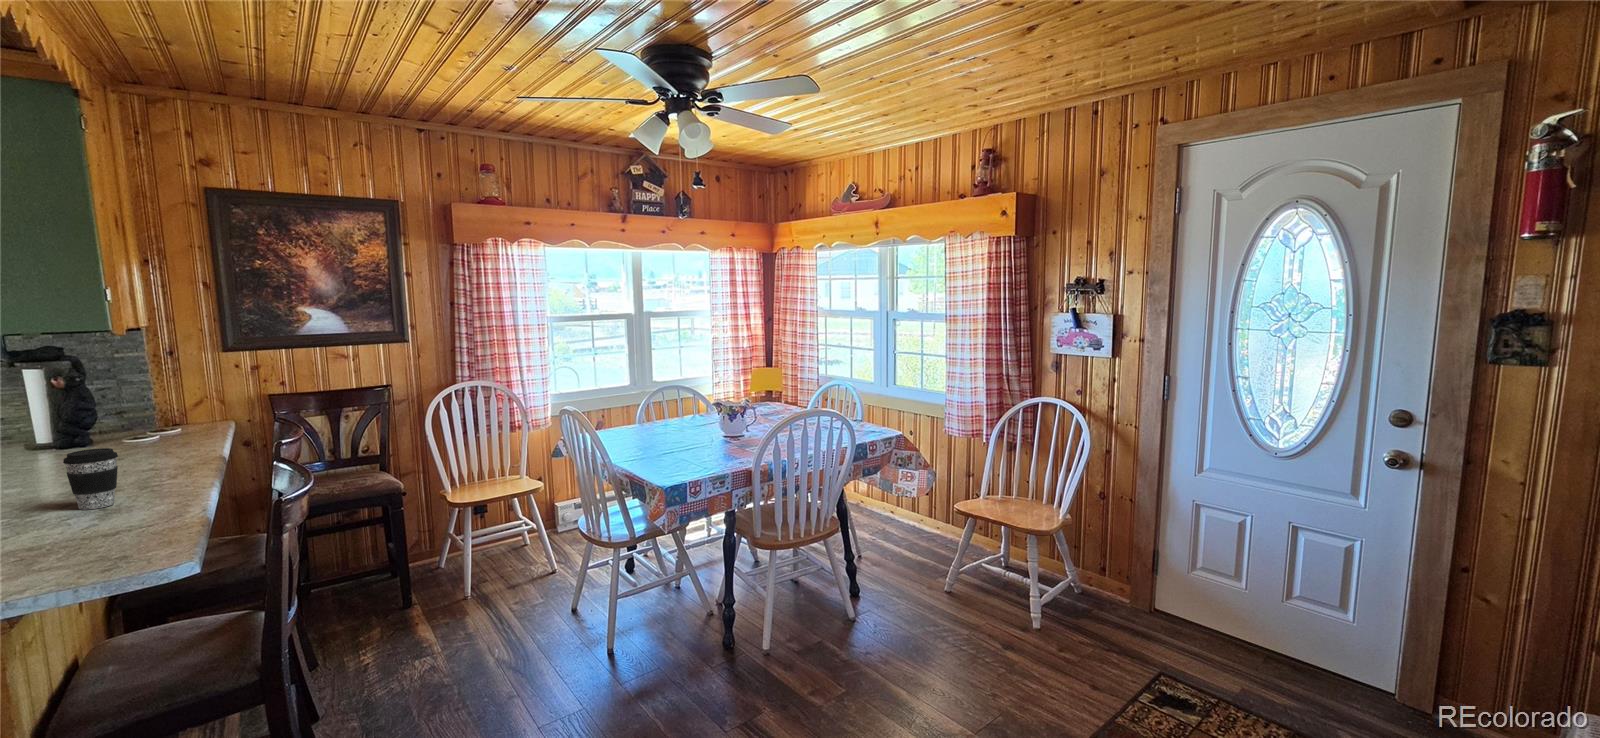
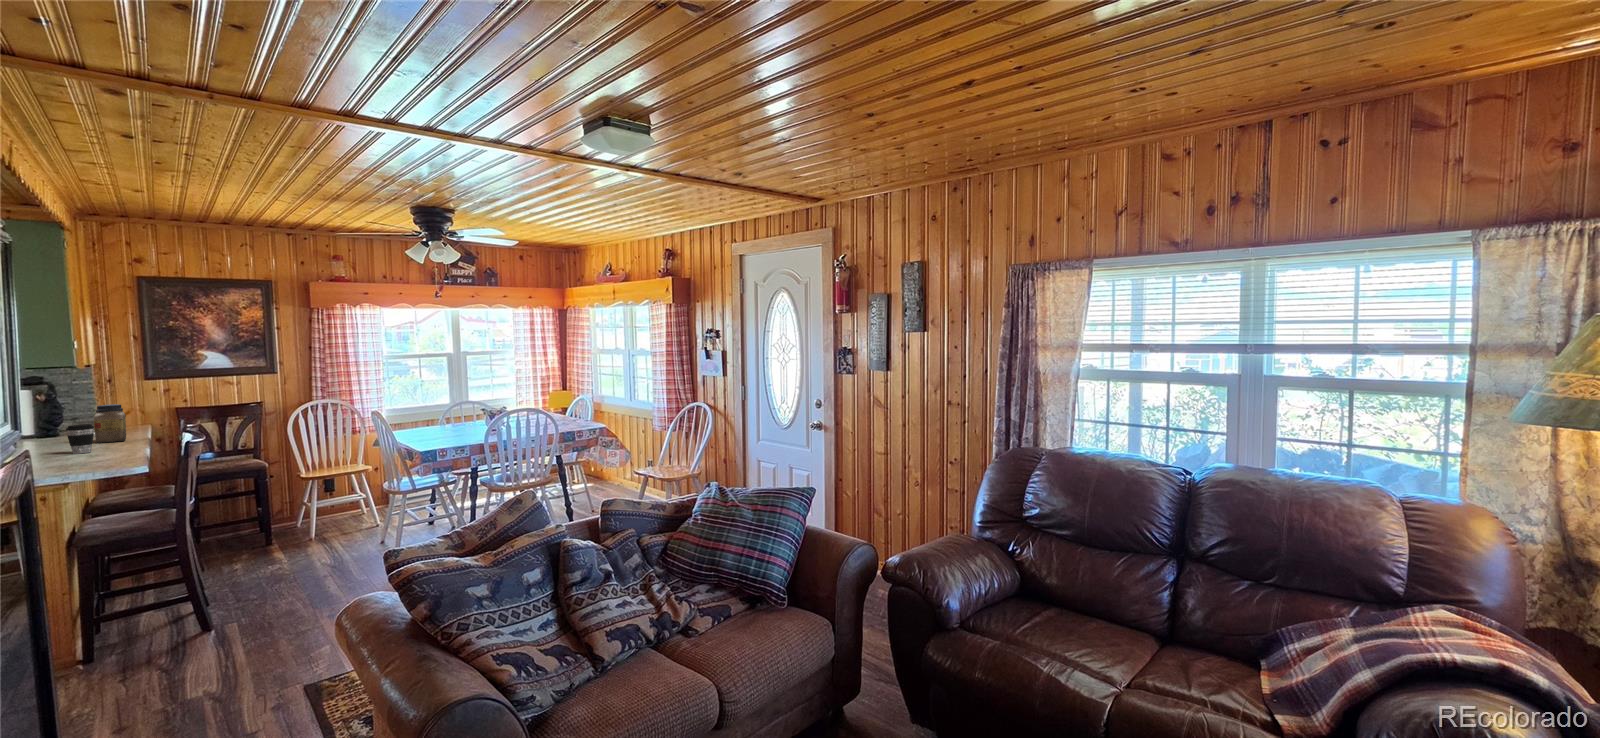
jar: none [131,400,188,472] -> present [94,404,126,443]

